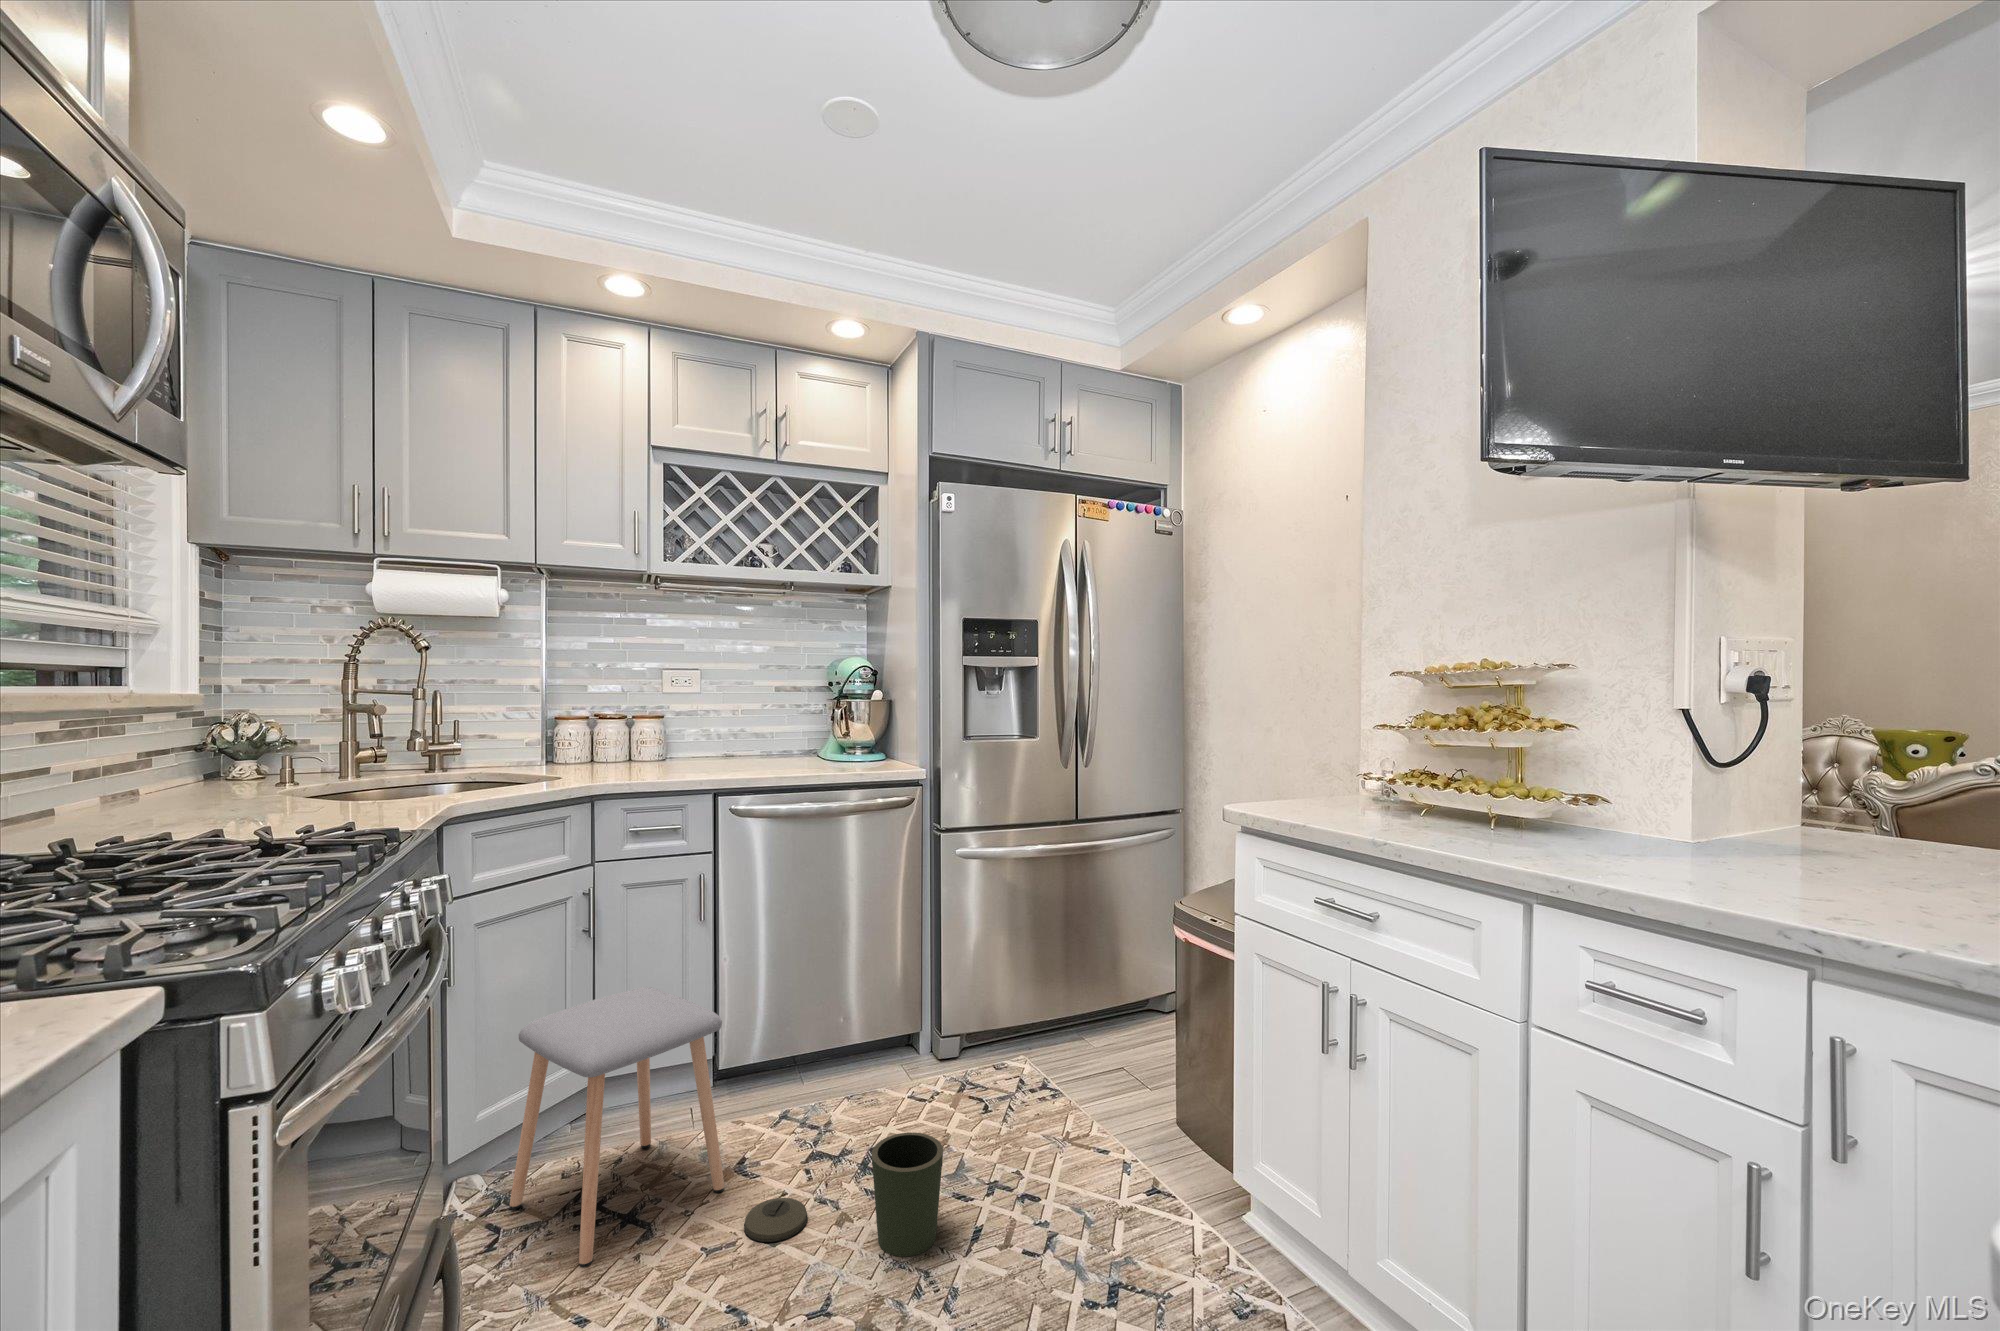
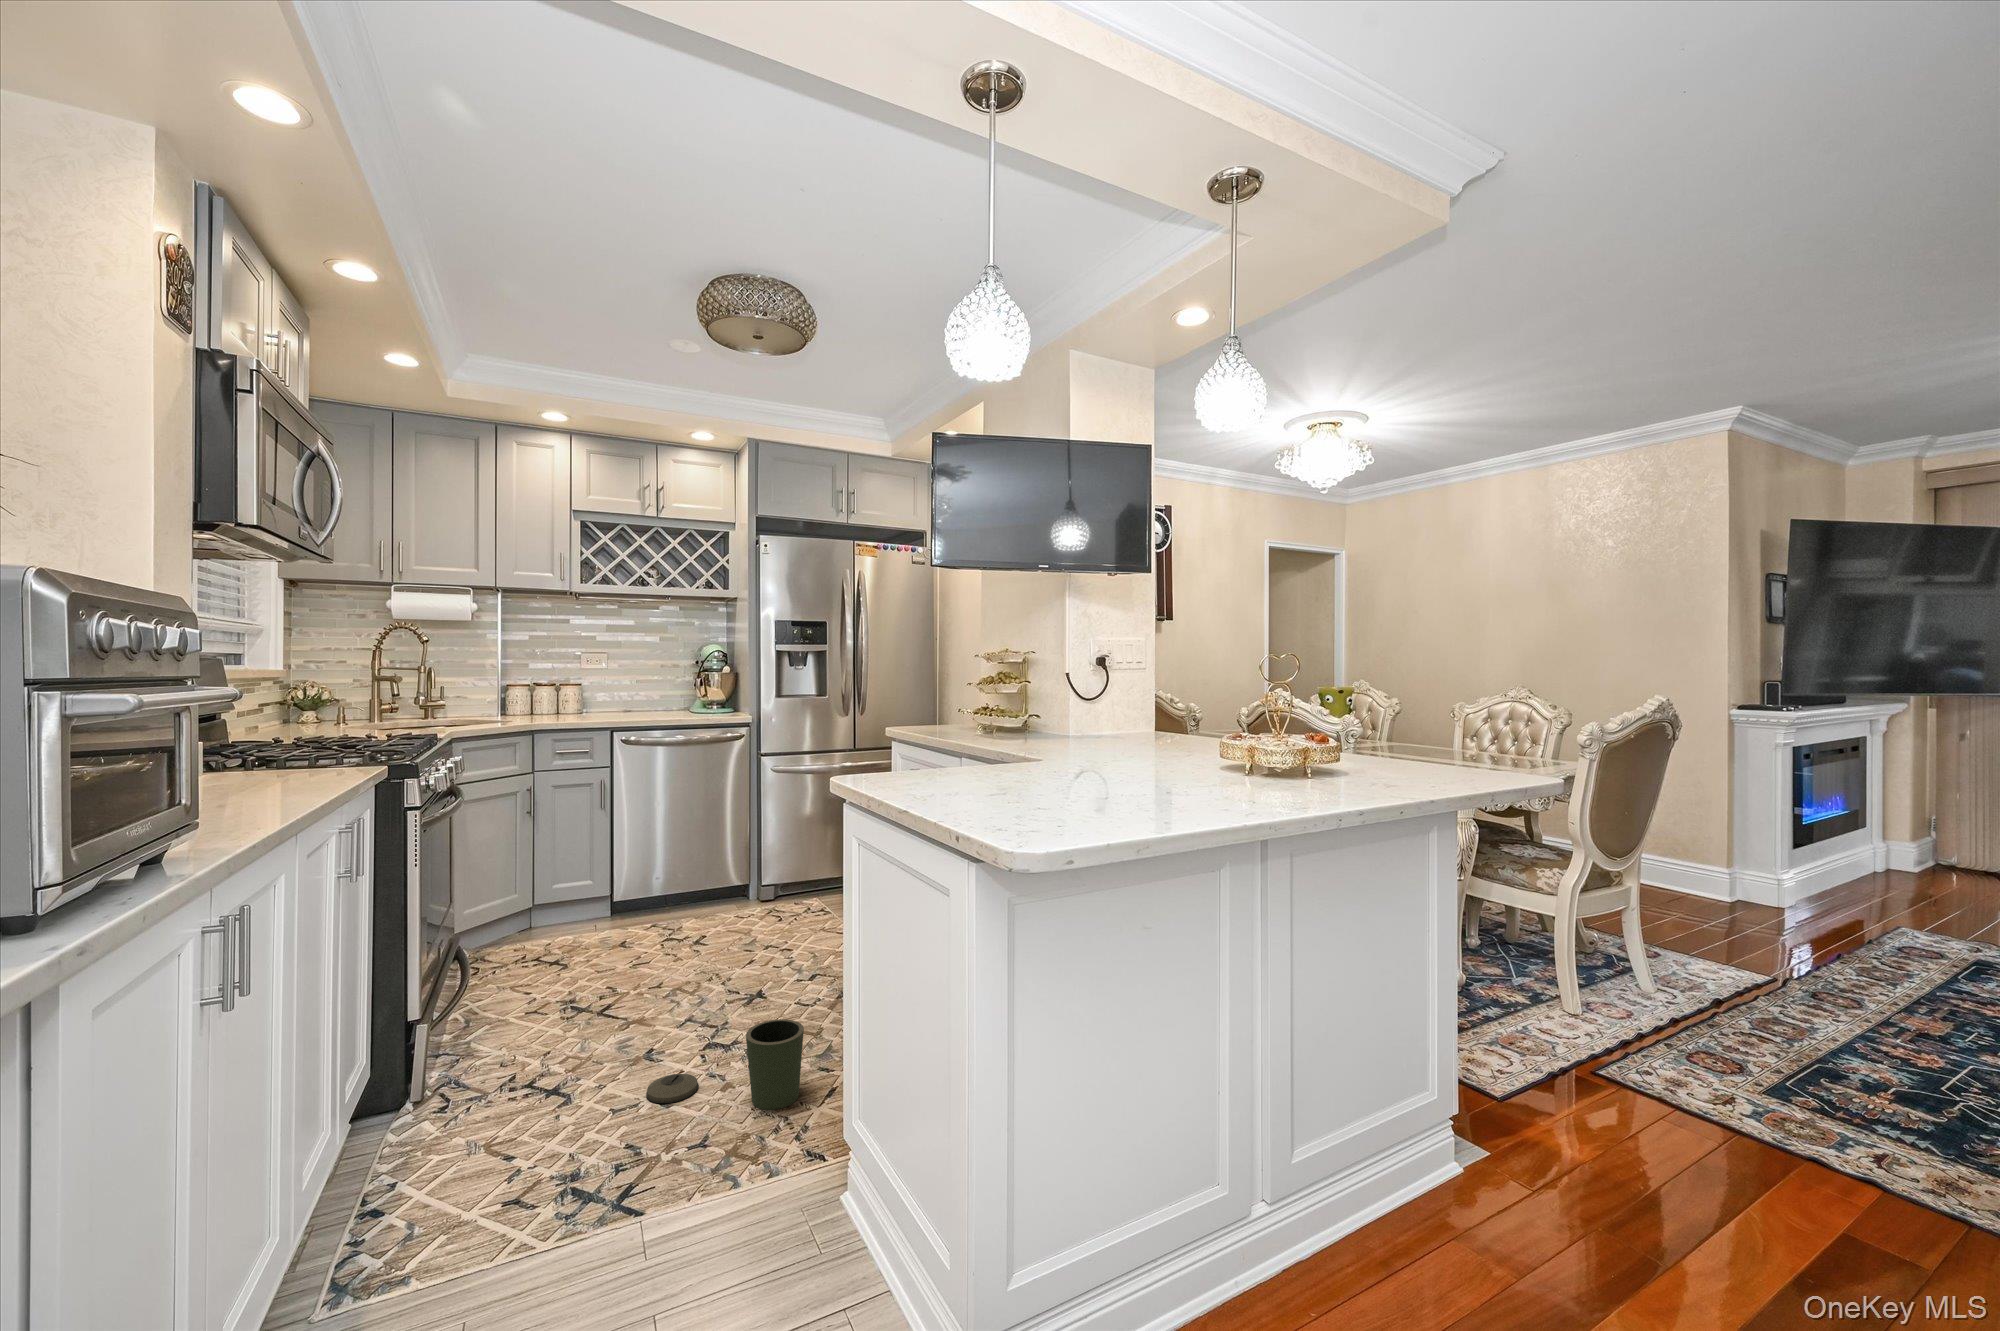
stool: present [510,987,724,1267] -> none [456,913,634,1123]

